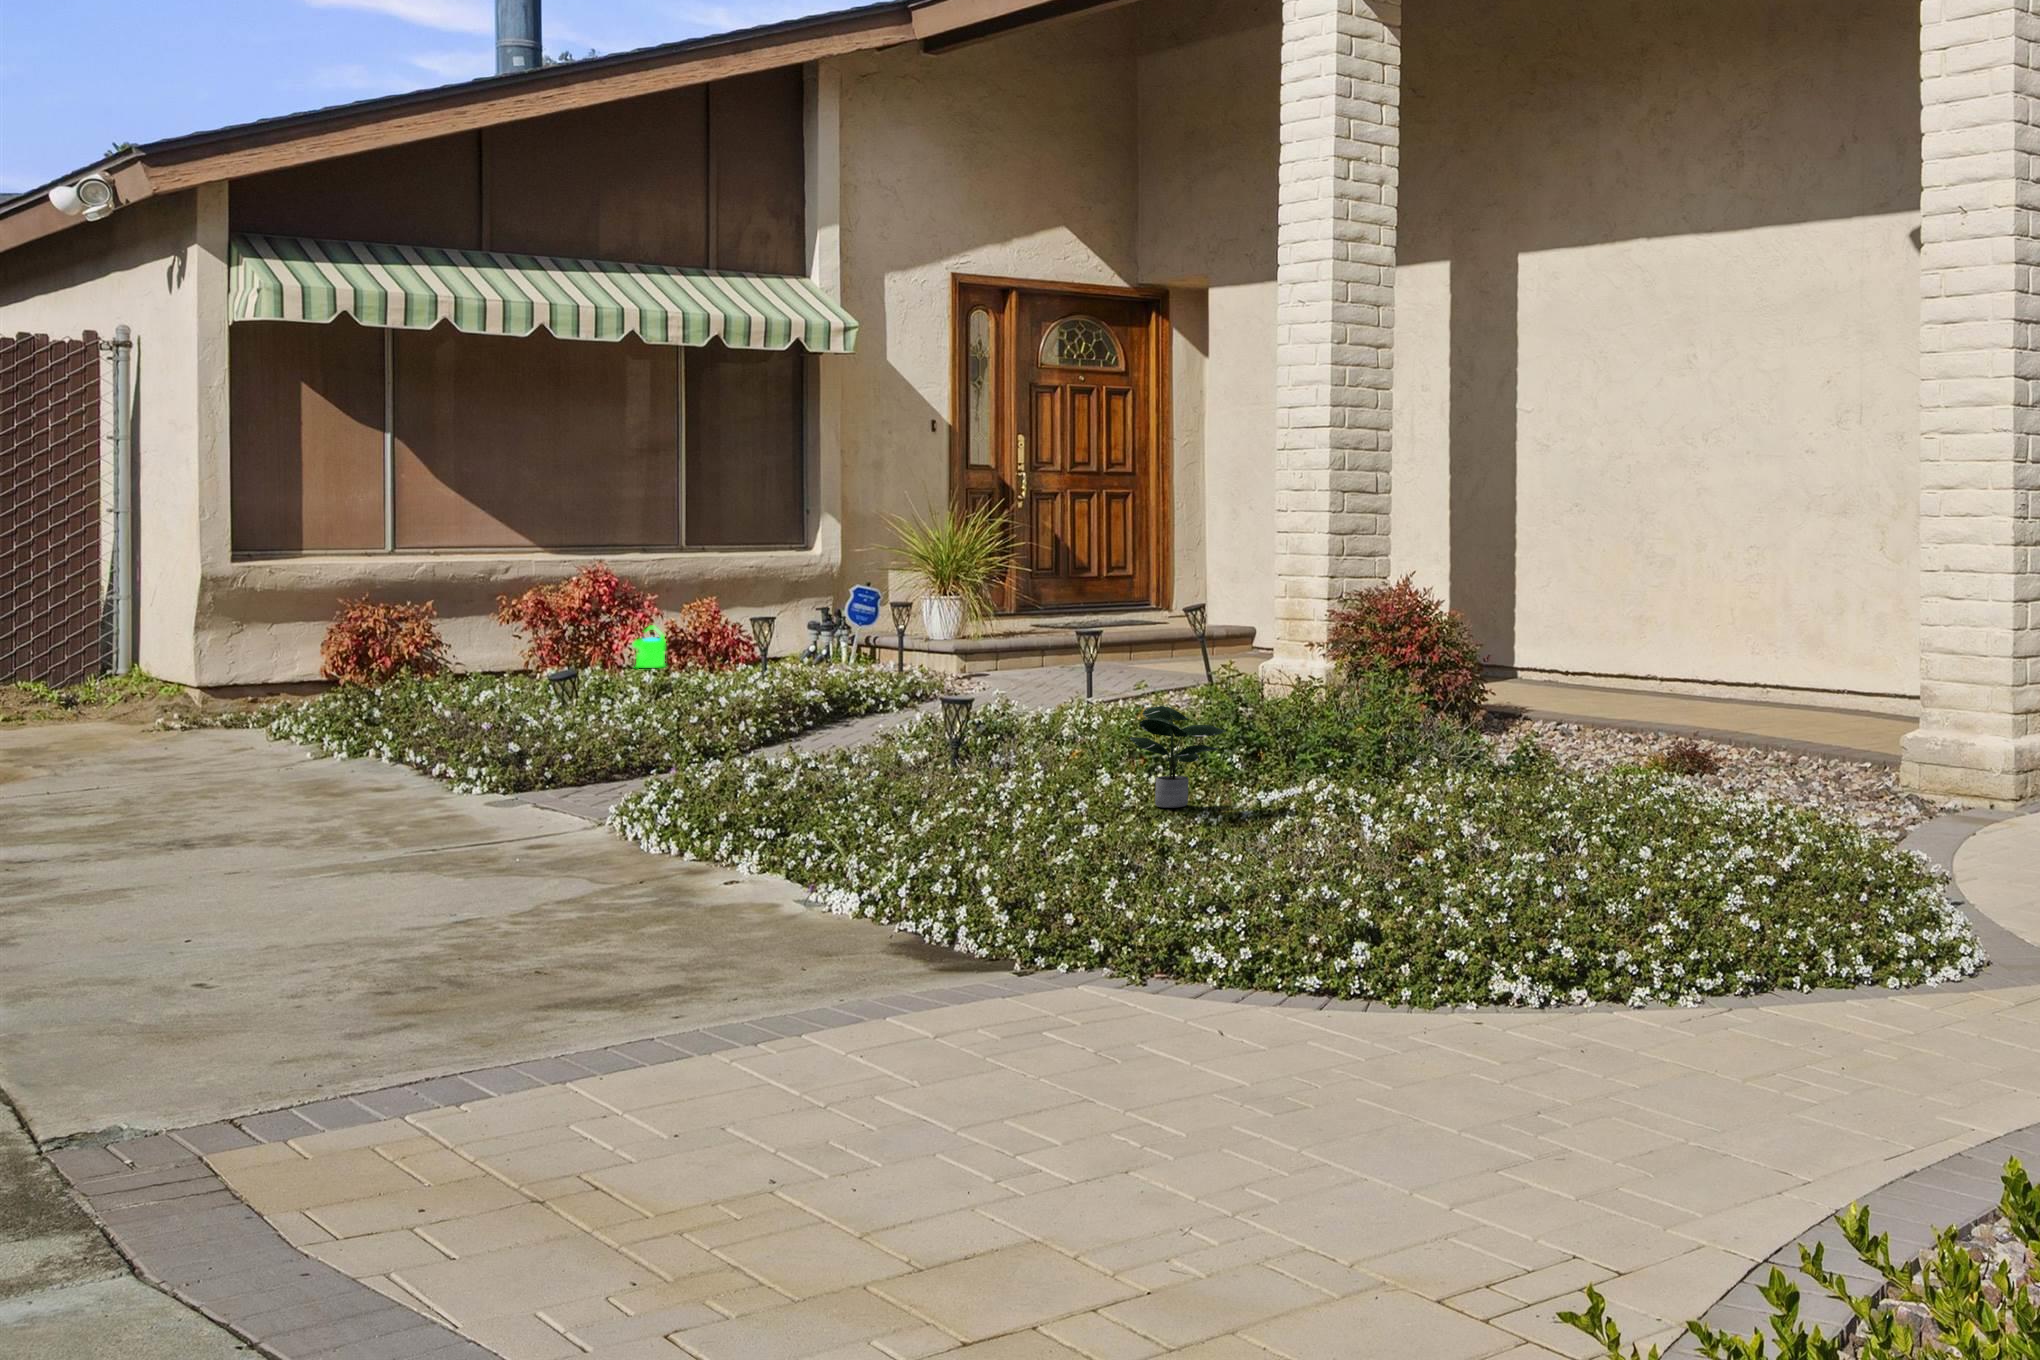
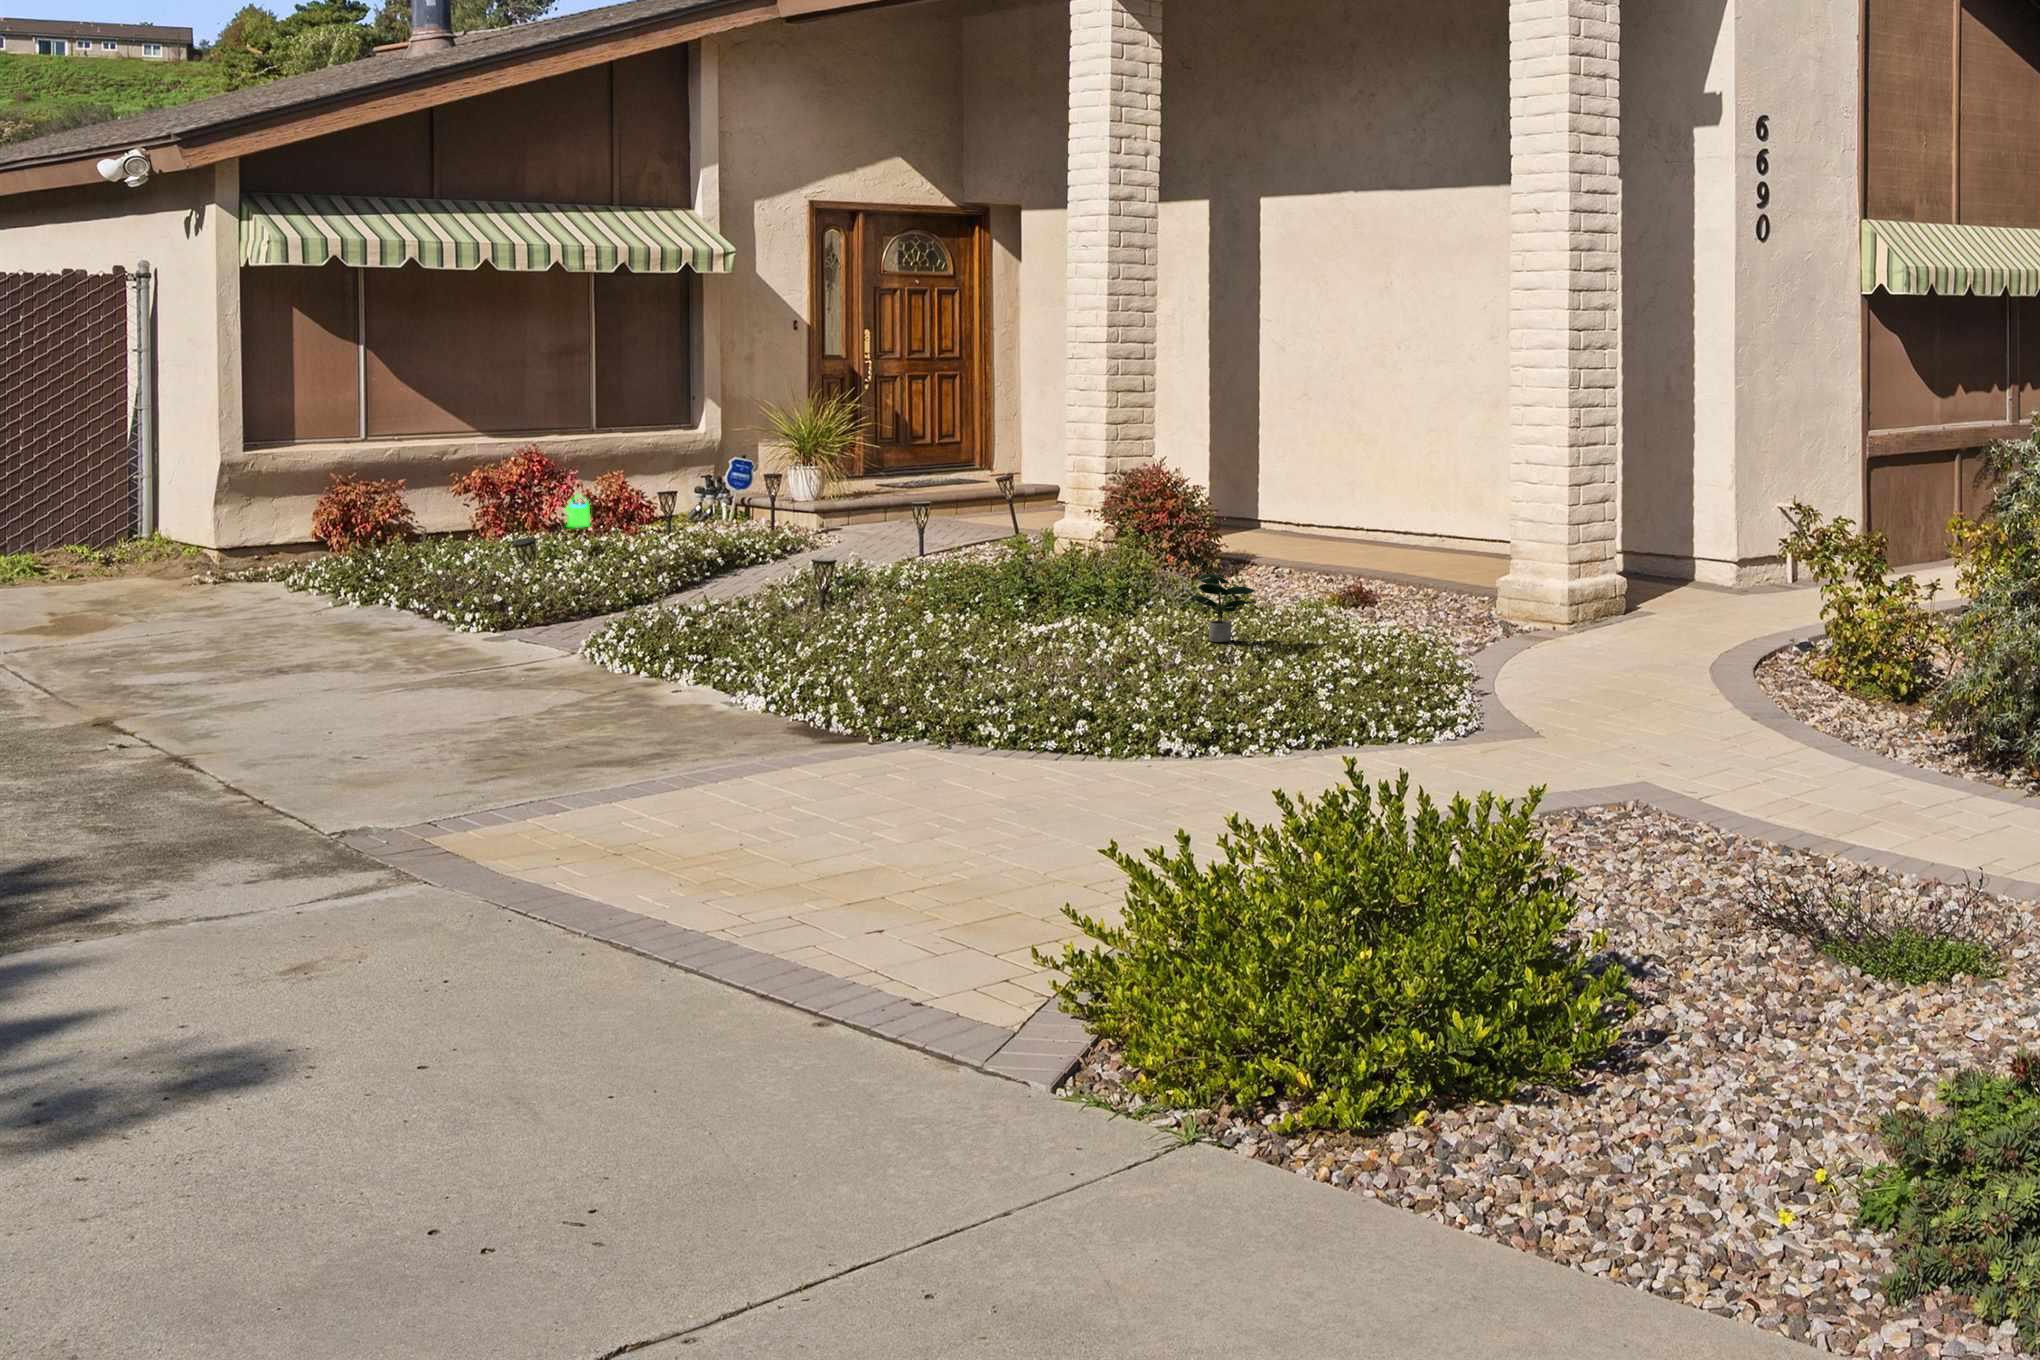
potted plant: present [1130,706,1225,808] -> present [1191,574,1255,642]

